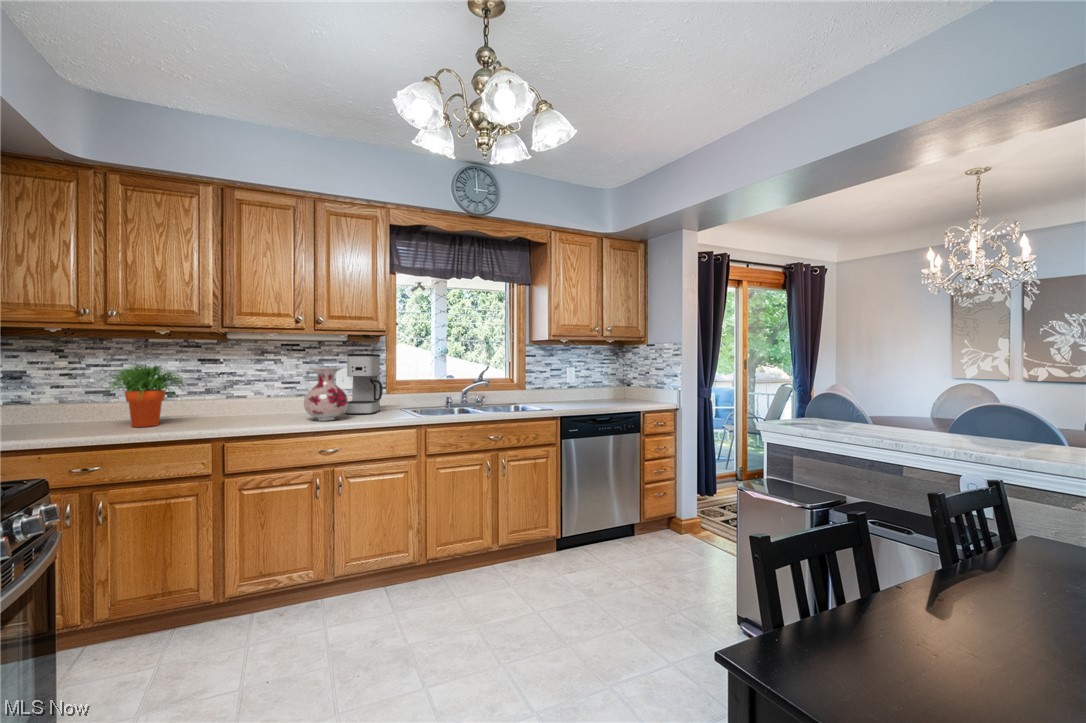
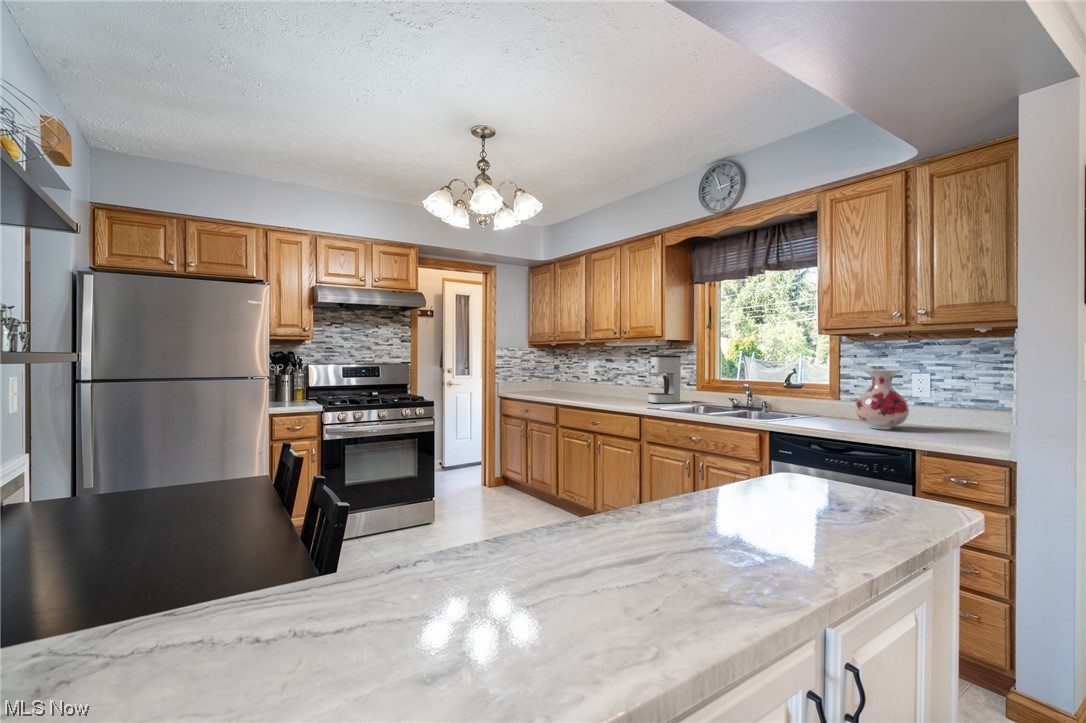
potted plant: present [100,365,184,427] -> none [549,361,588,395]
vase: present [304,367,348,421] -> present [855,370,909,429]

